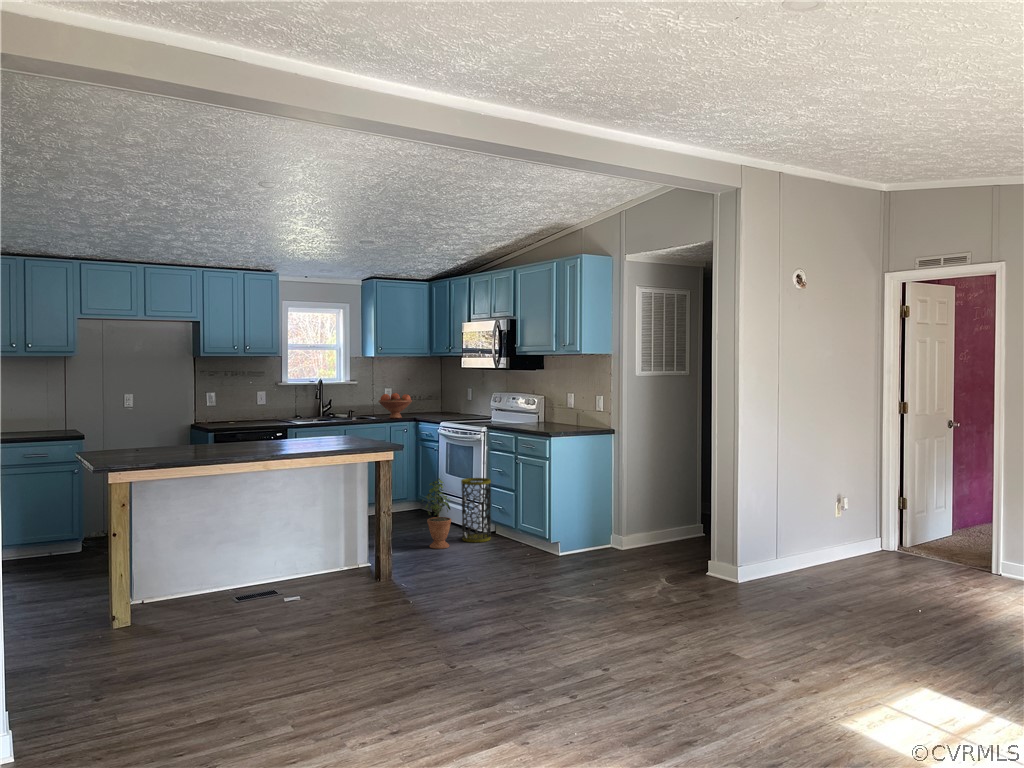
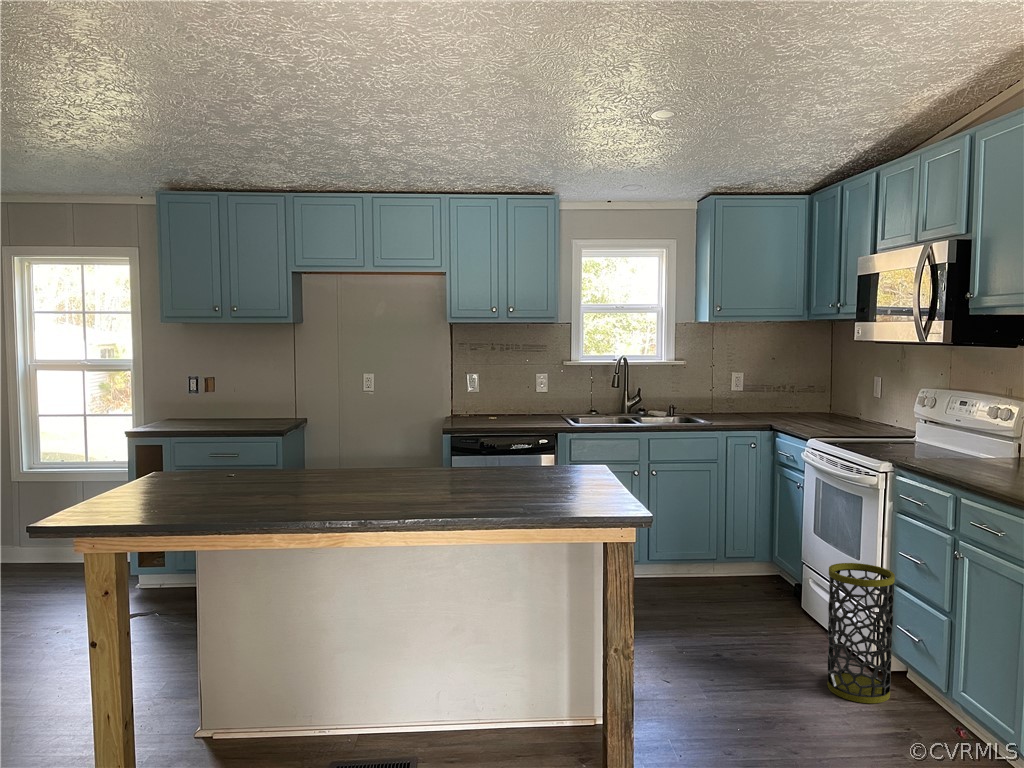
fruit bowl: present [378,393,412,418] -> none [707,382,765,425]
potted plant: present [422,478,451,549] -> none [738,558,800,707]

